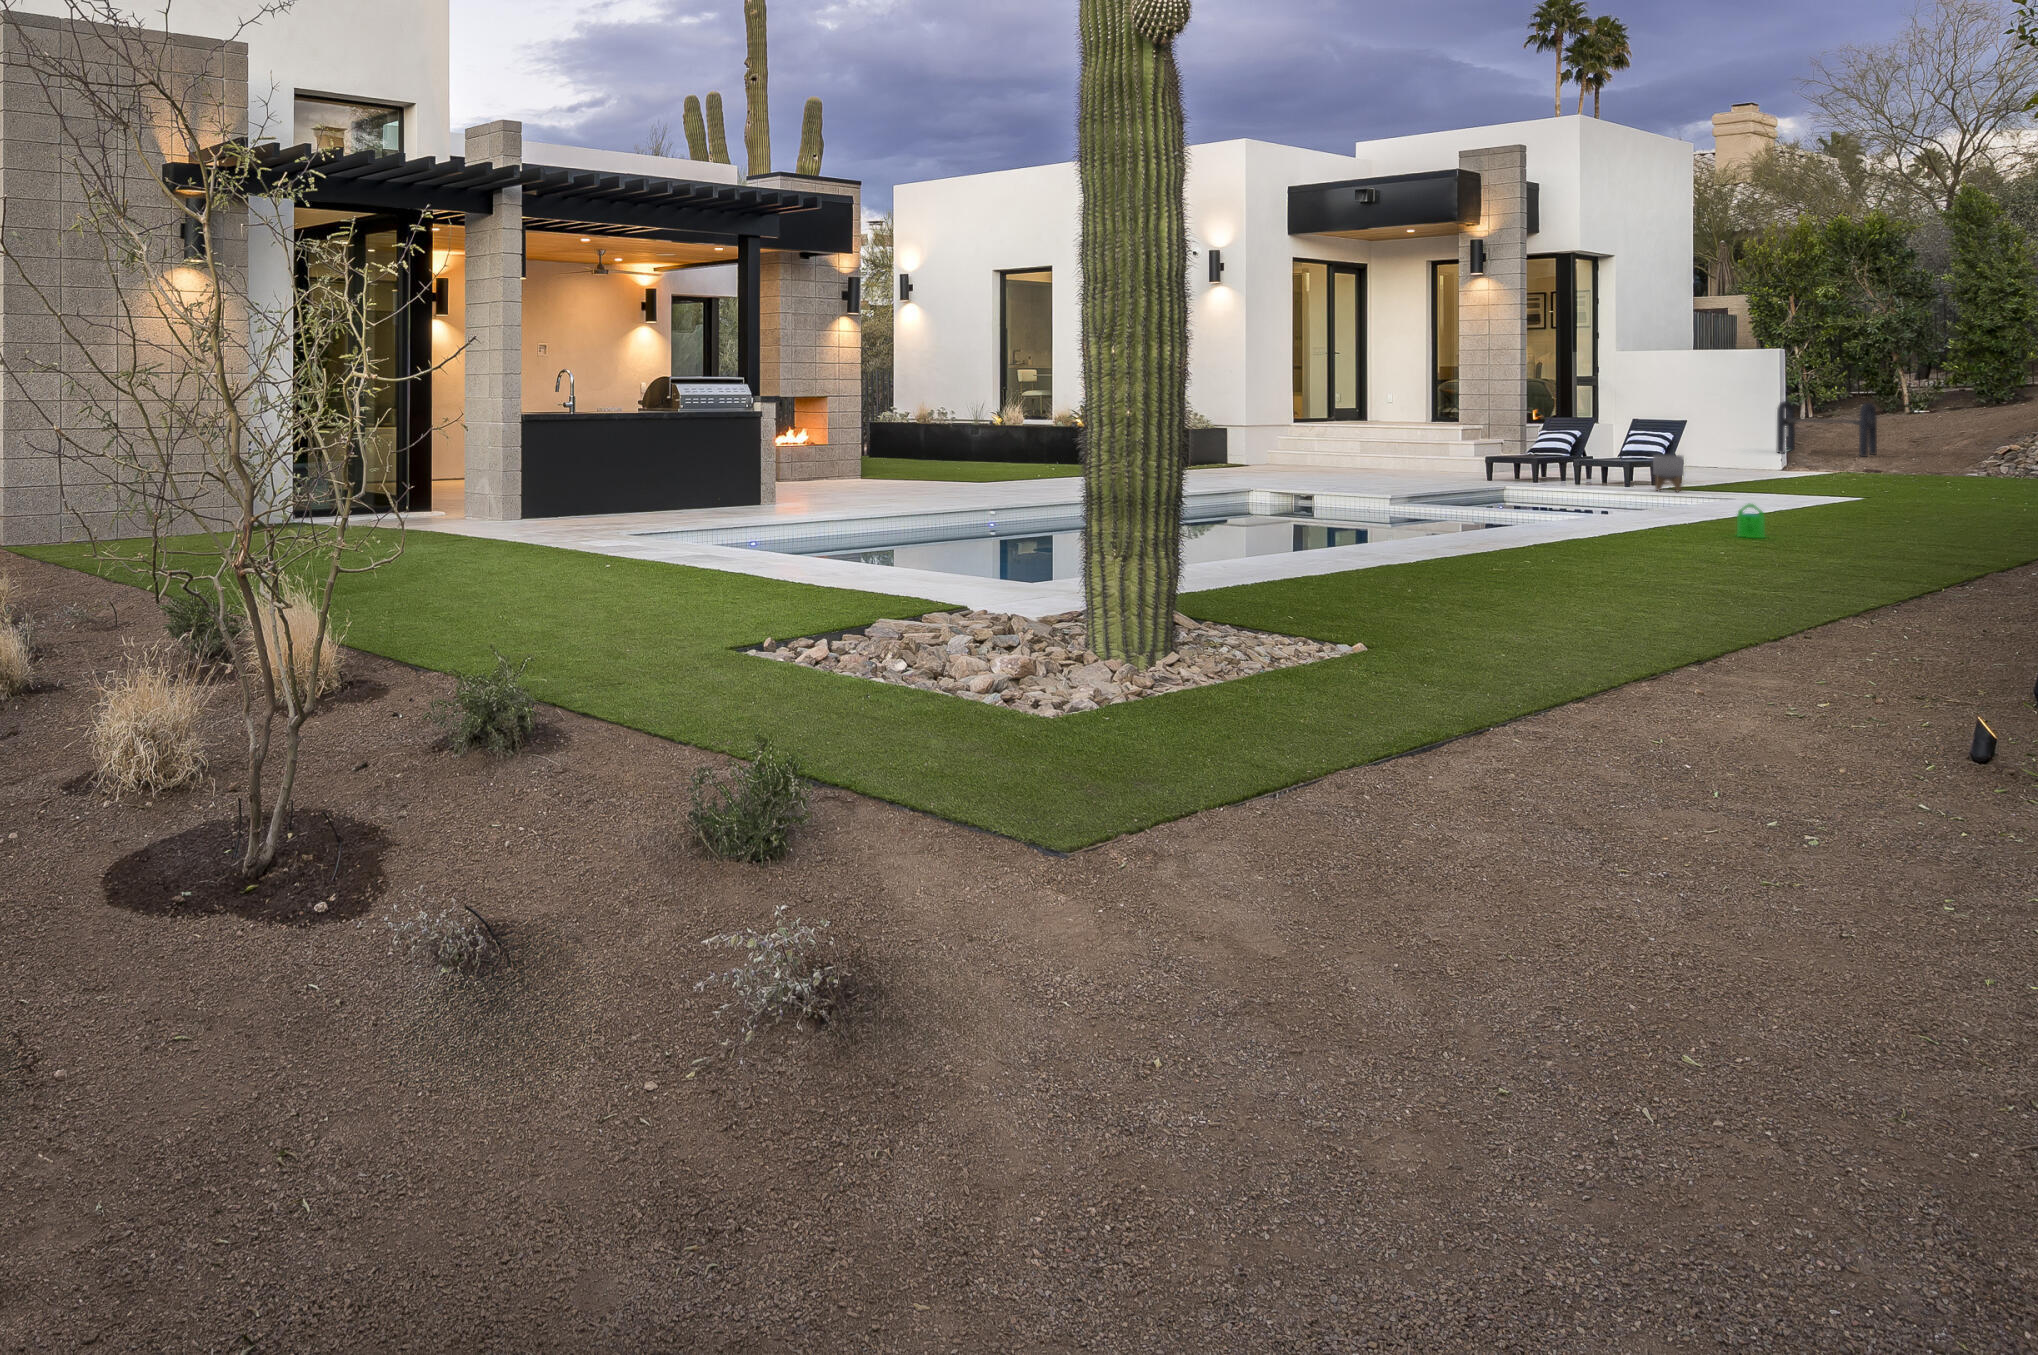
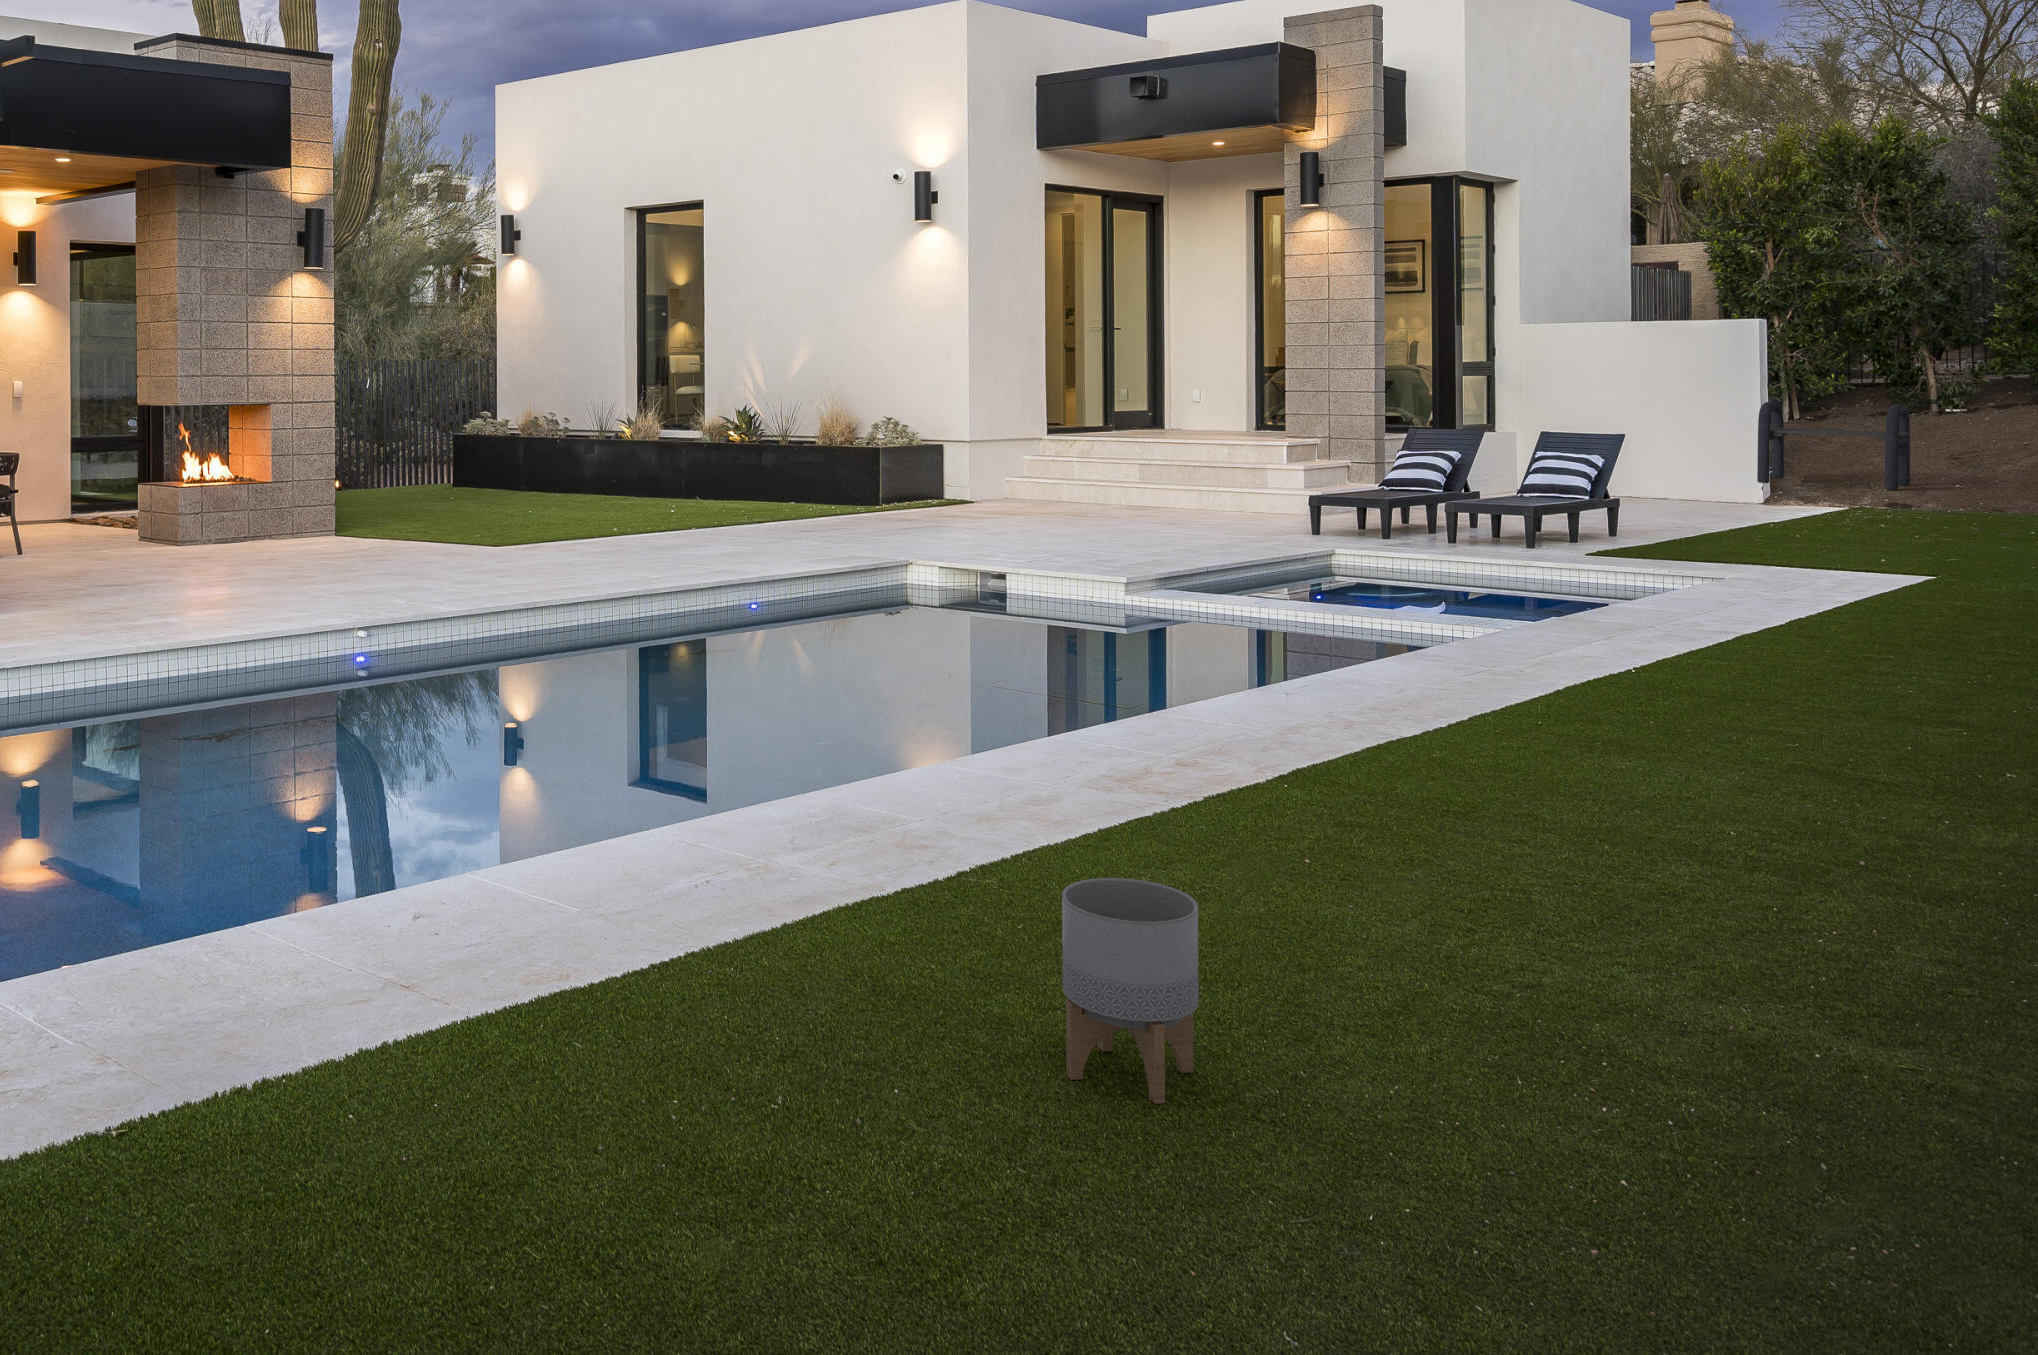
planter: present [1653,455,1684,492] -> present [1062,878,1198,1104]
watering can: present [1737,504,1765,538] -> none [1728,646,1796,722]

